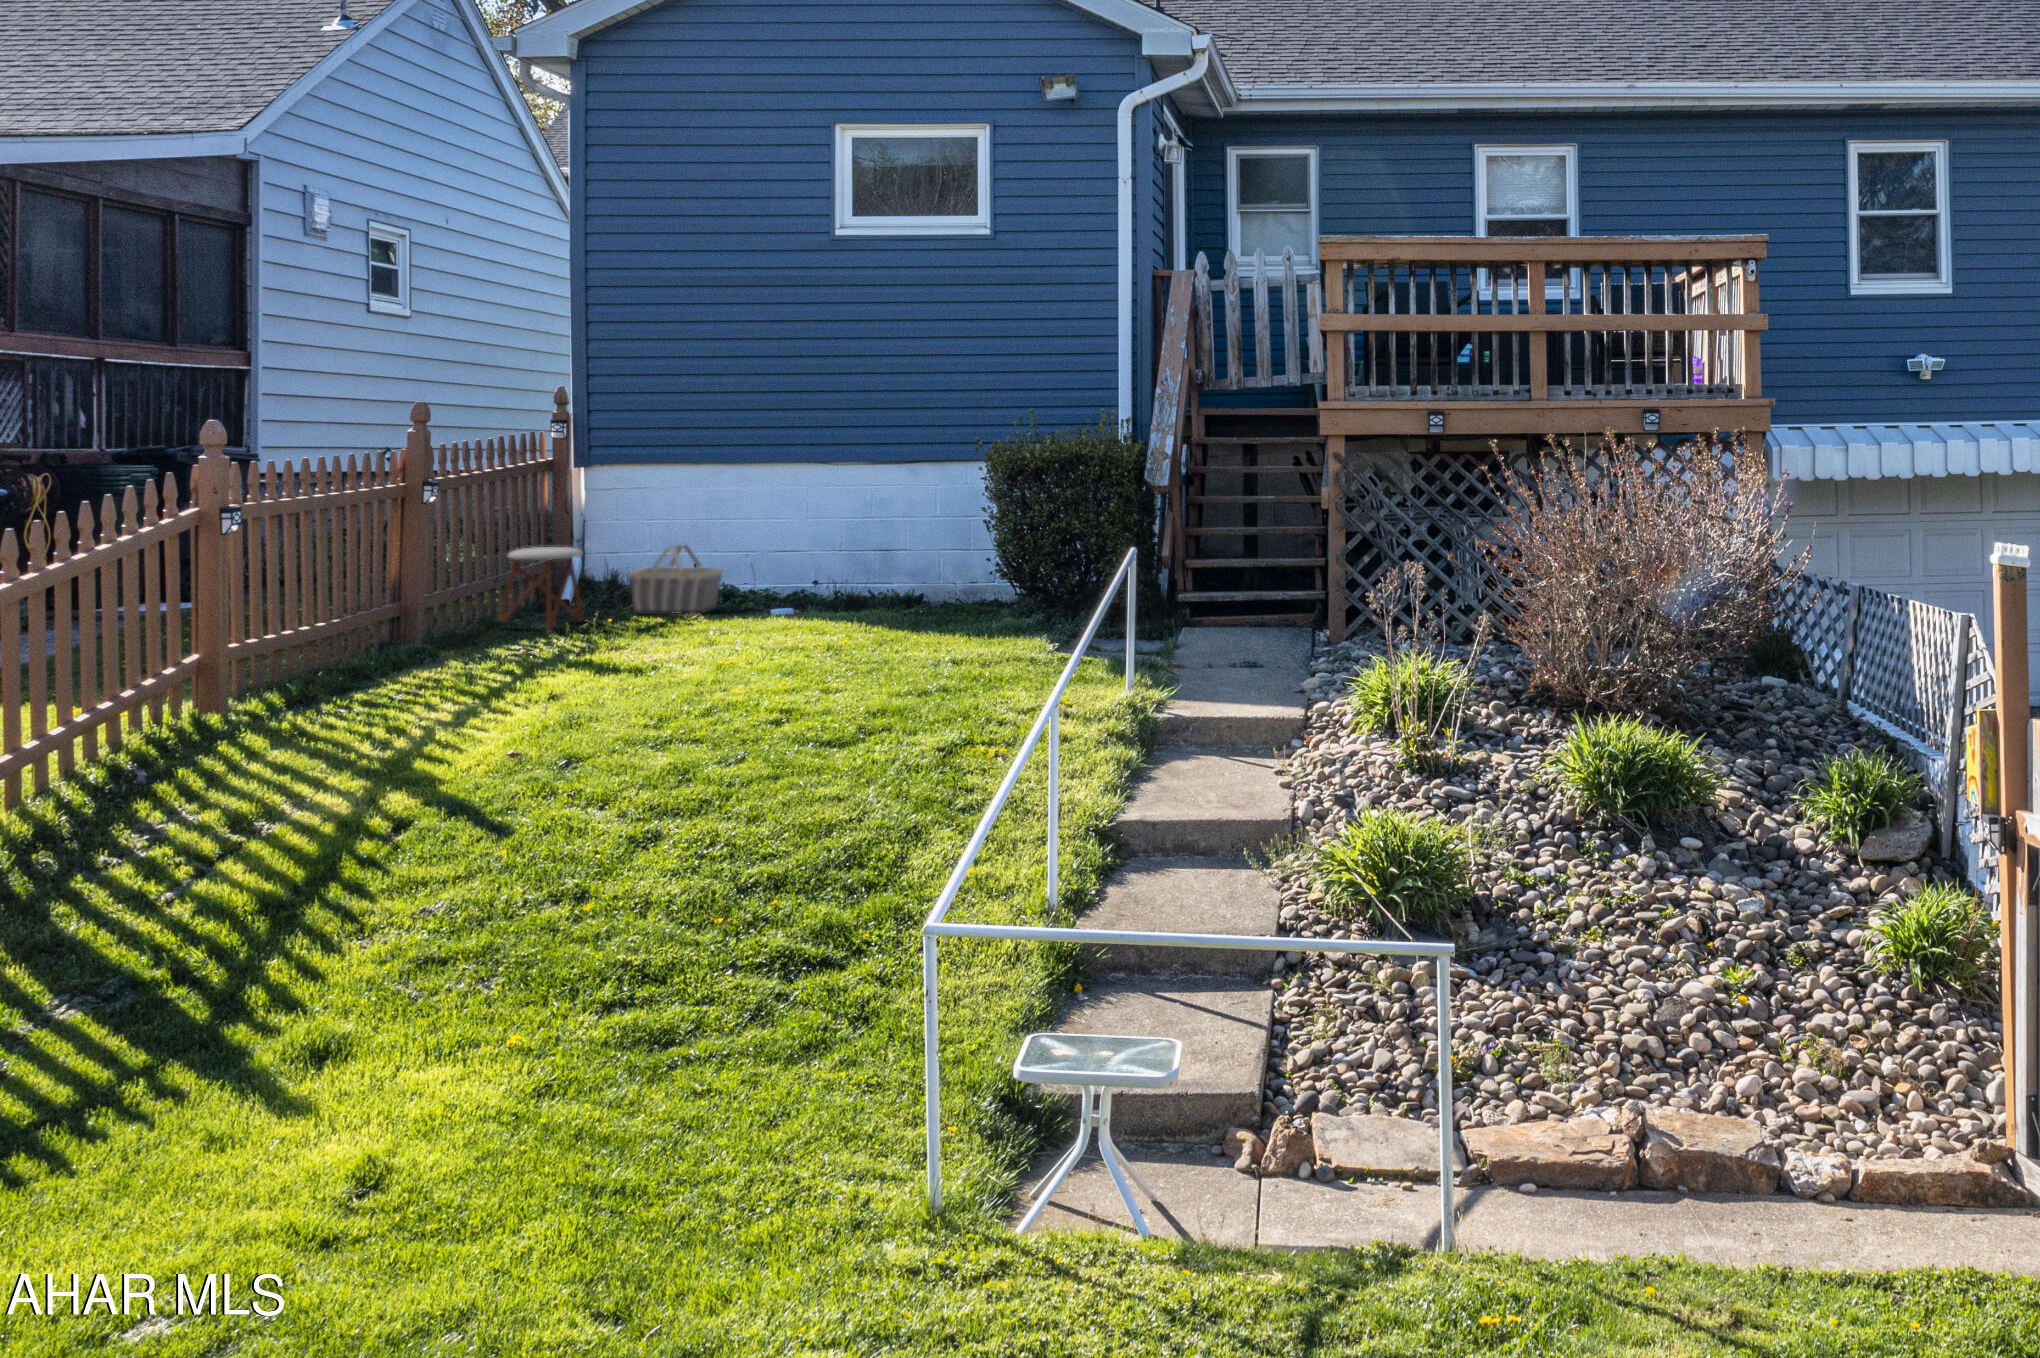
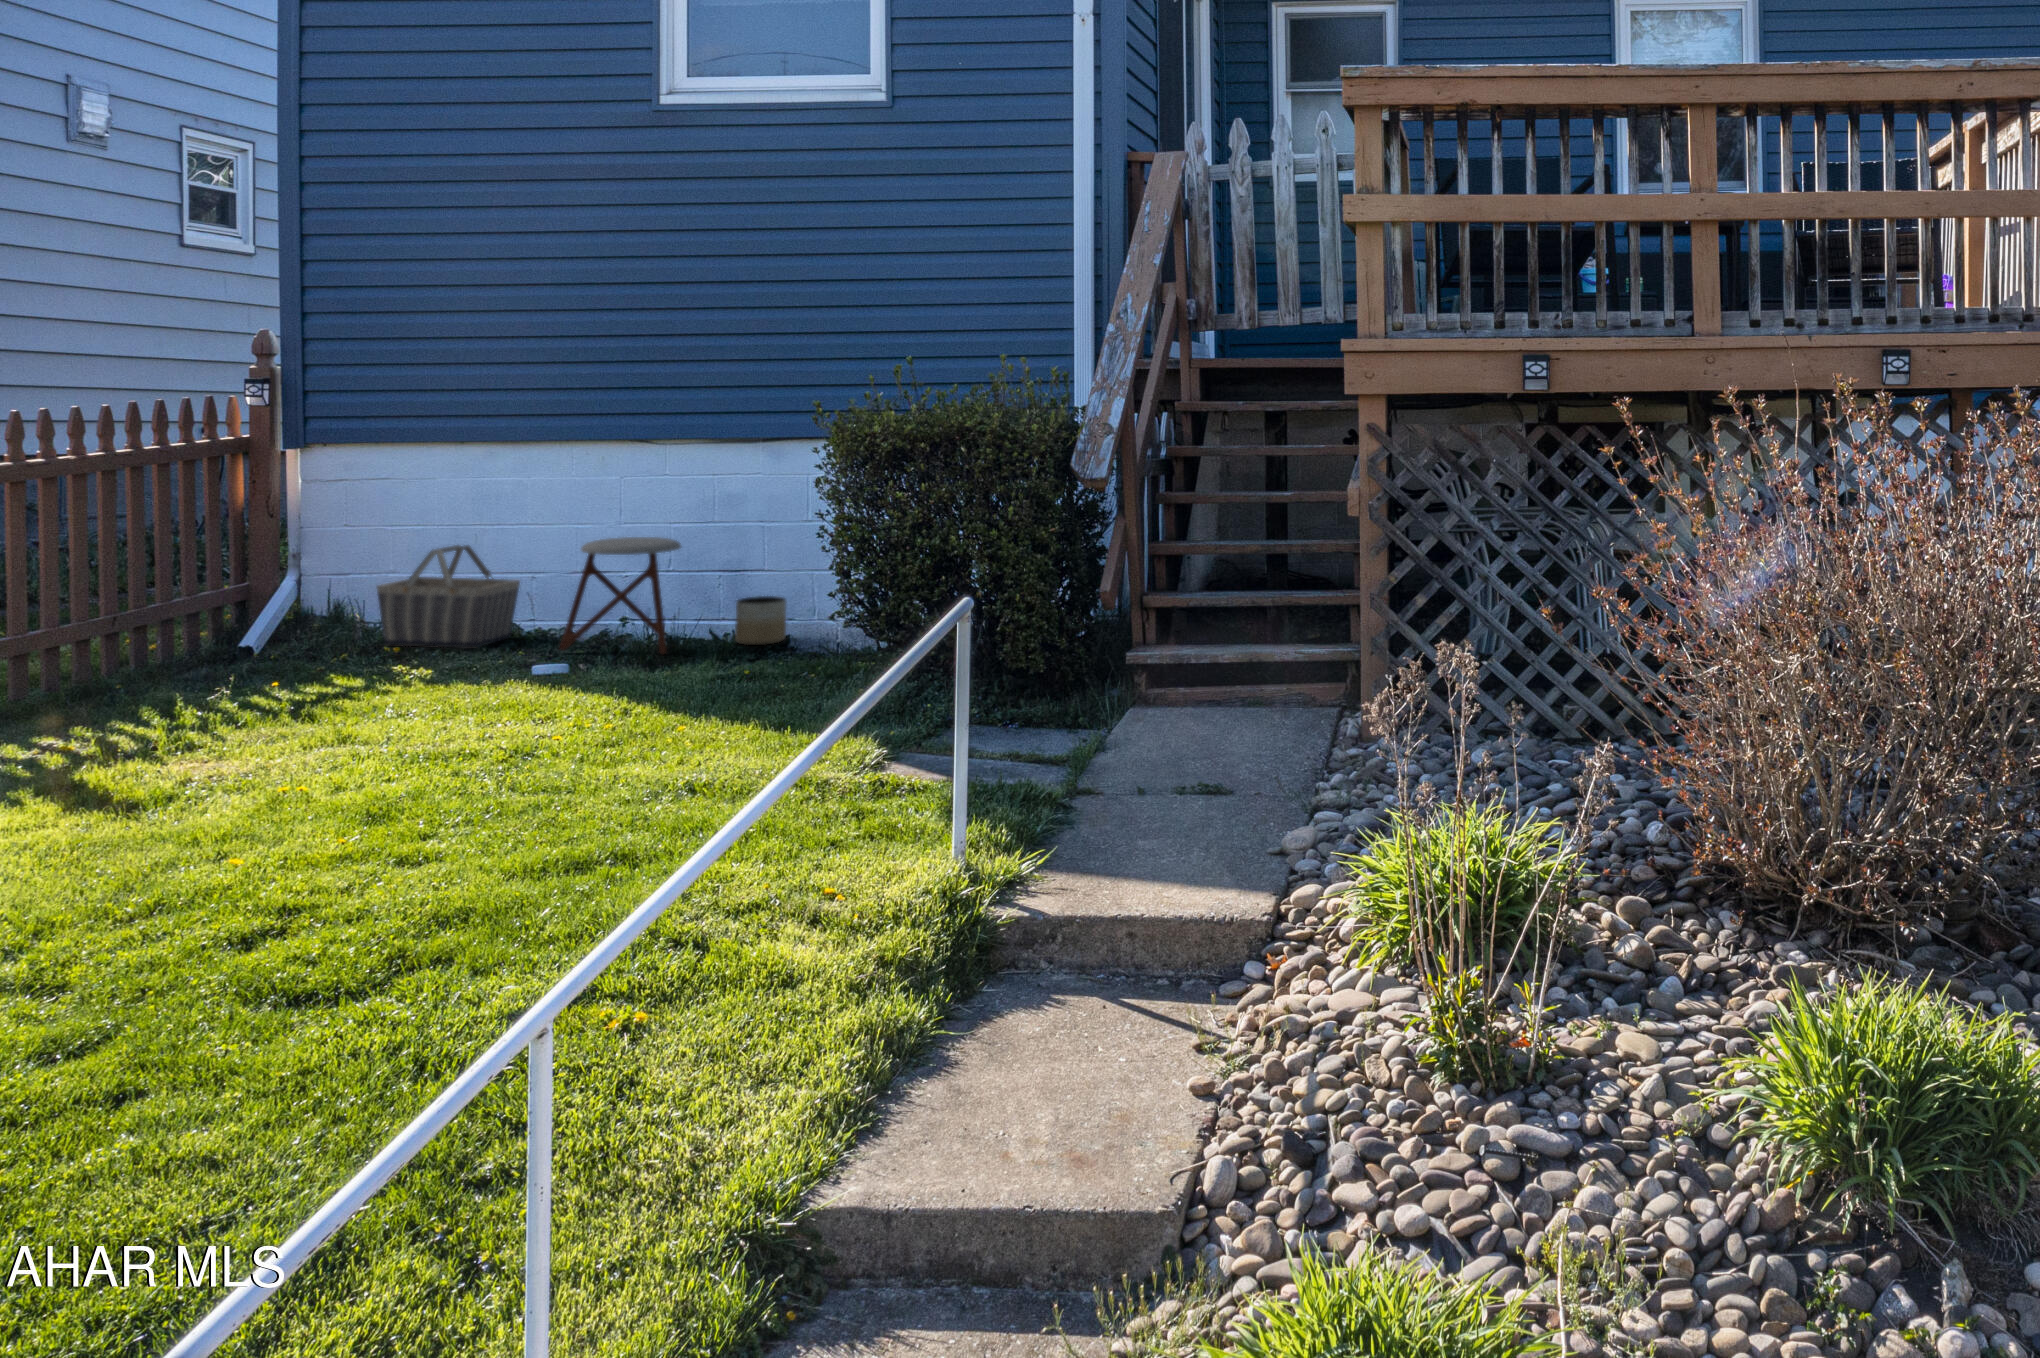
stool: present [498,547,585,634] -> present [560,537,681,654]
planter: none [881,578,916,611] -> present [735,596,786,645]

